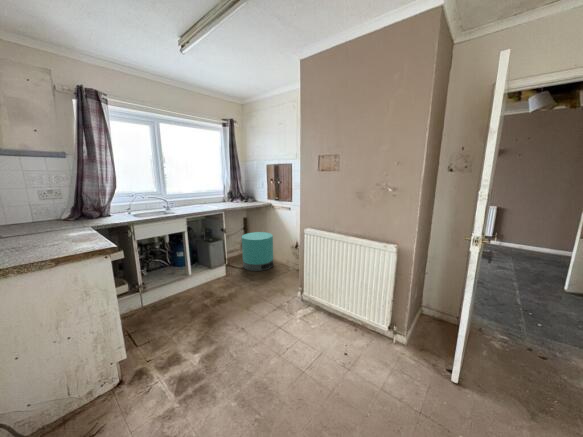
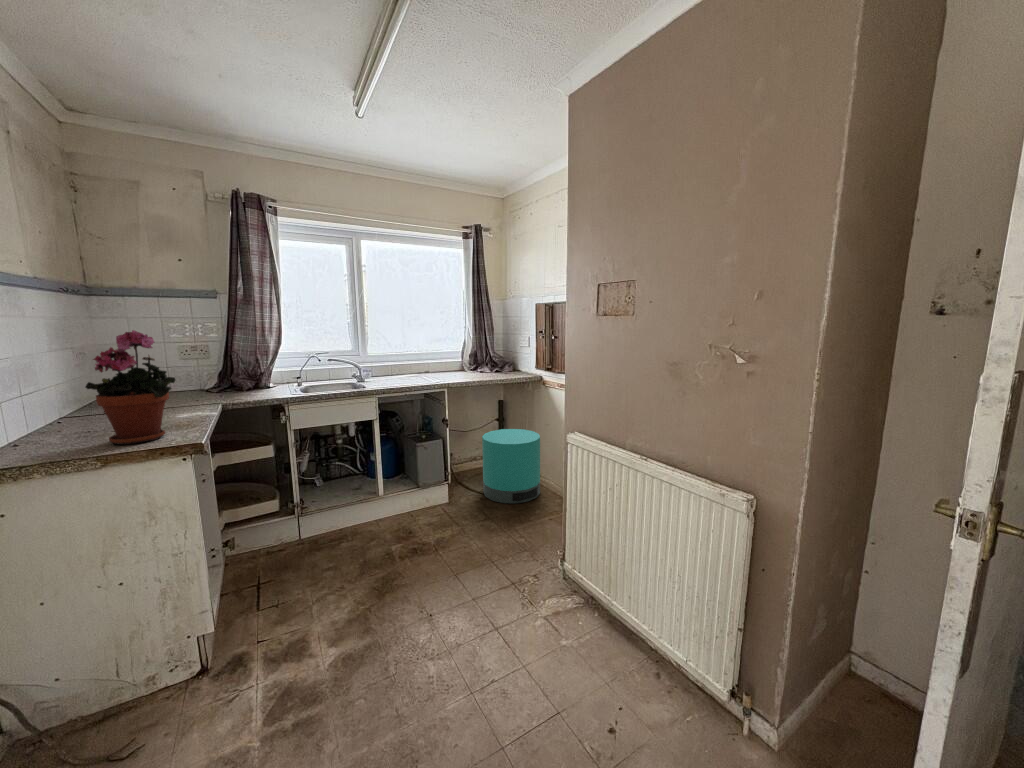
potted plant: none [25,179,88,253] -> present [85,330,175,445]

